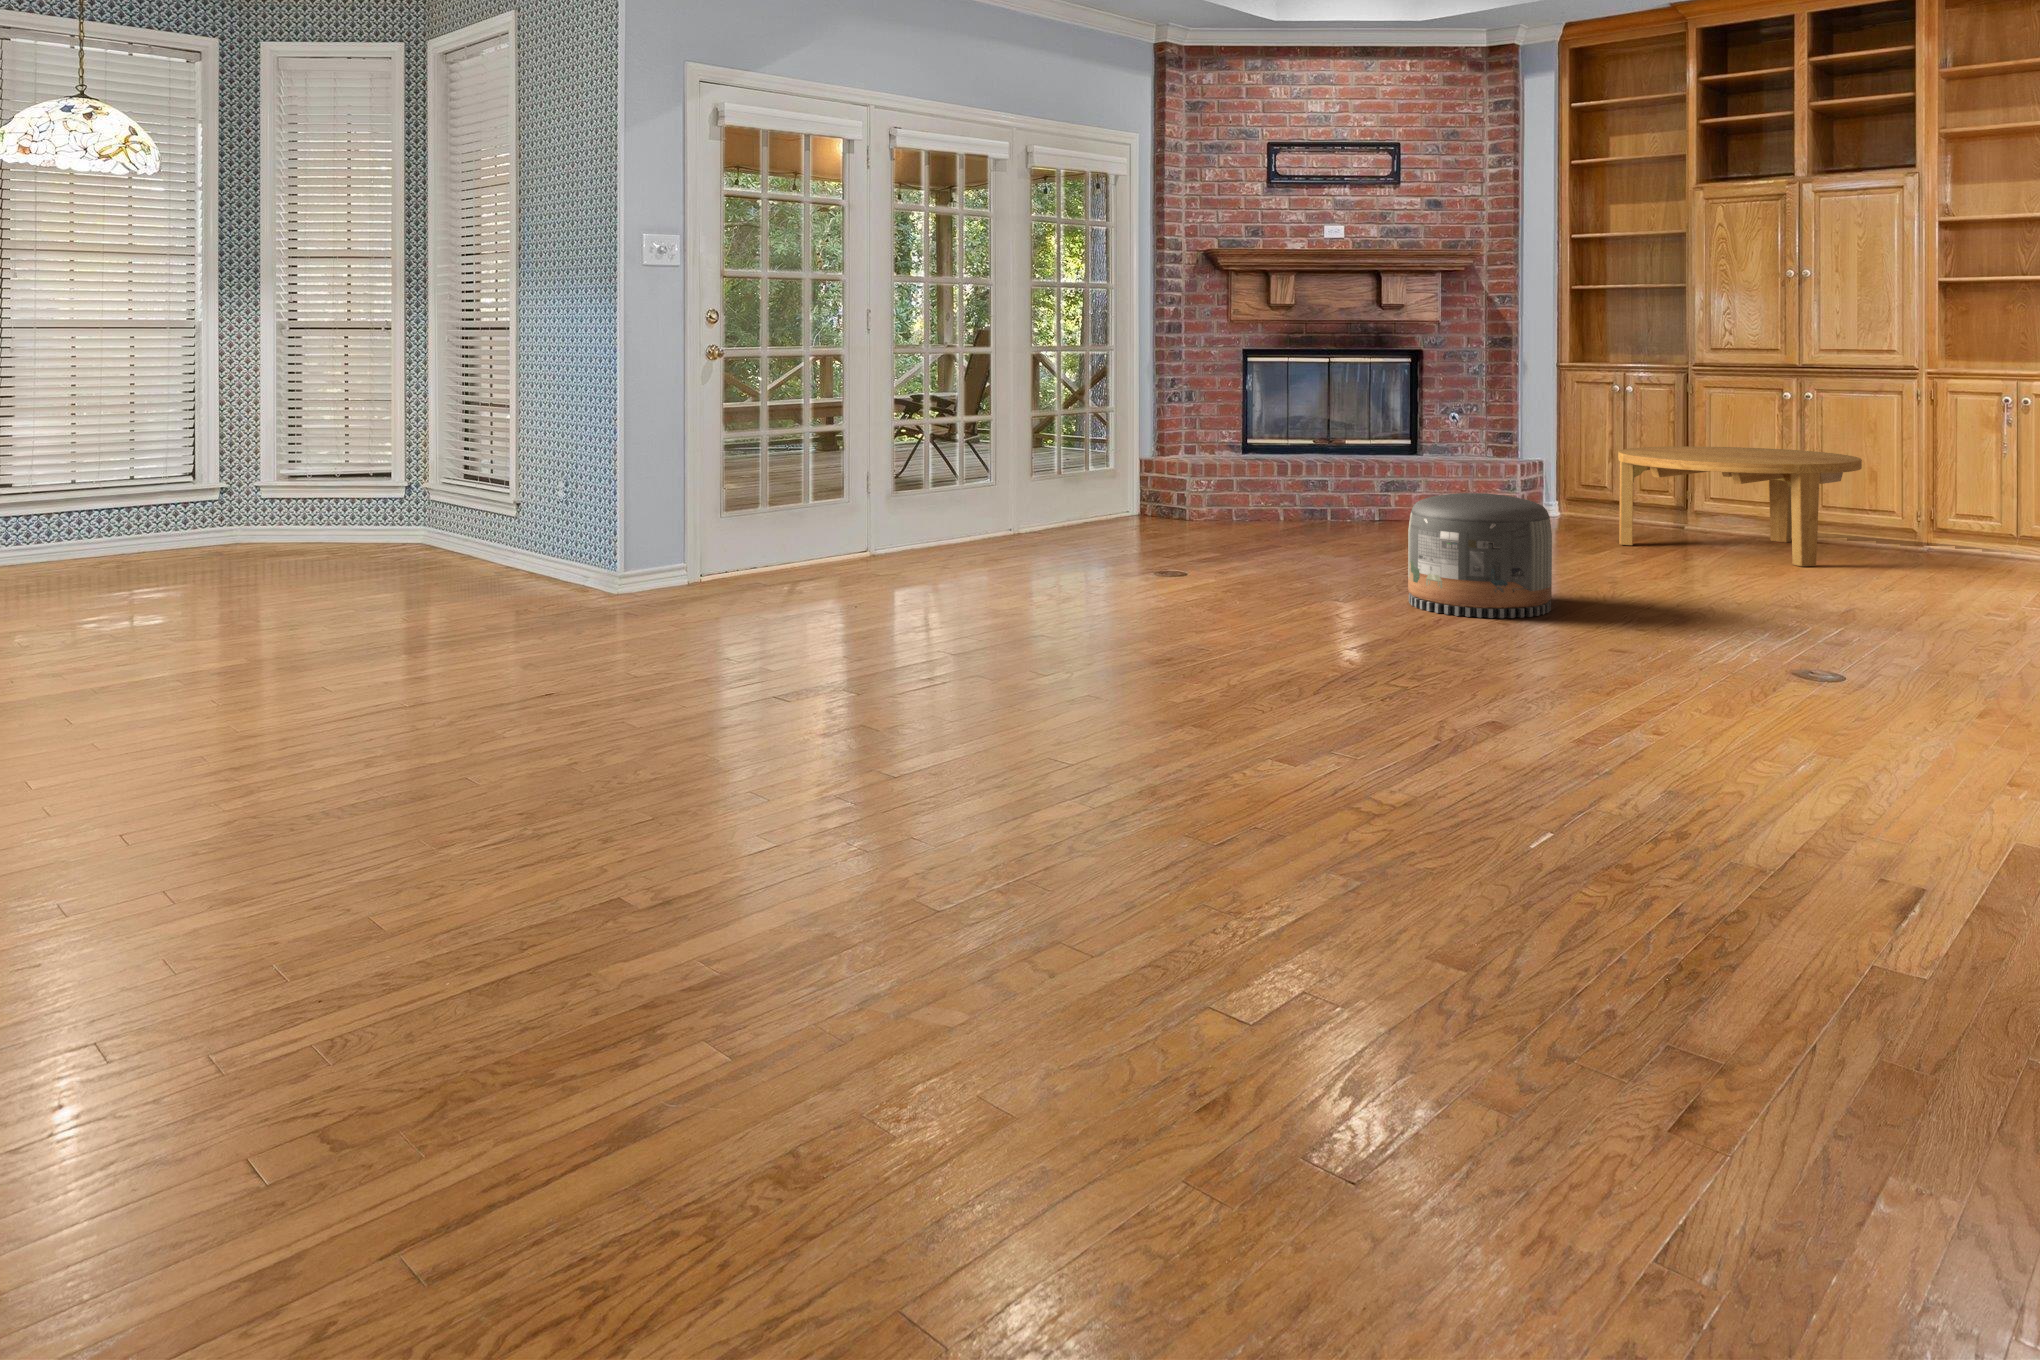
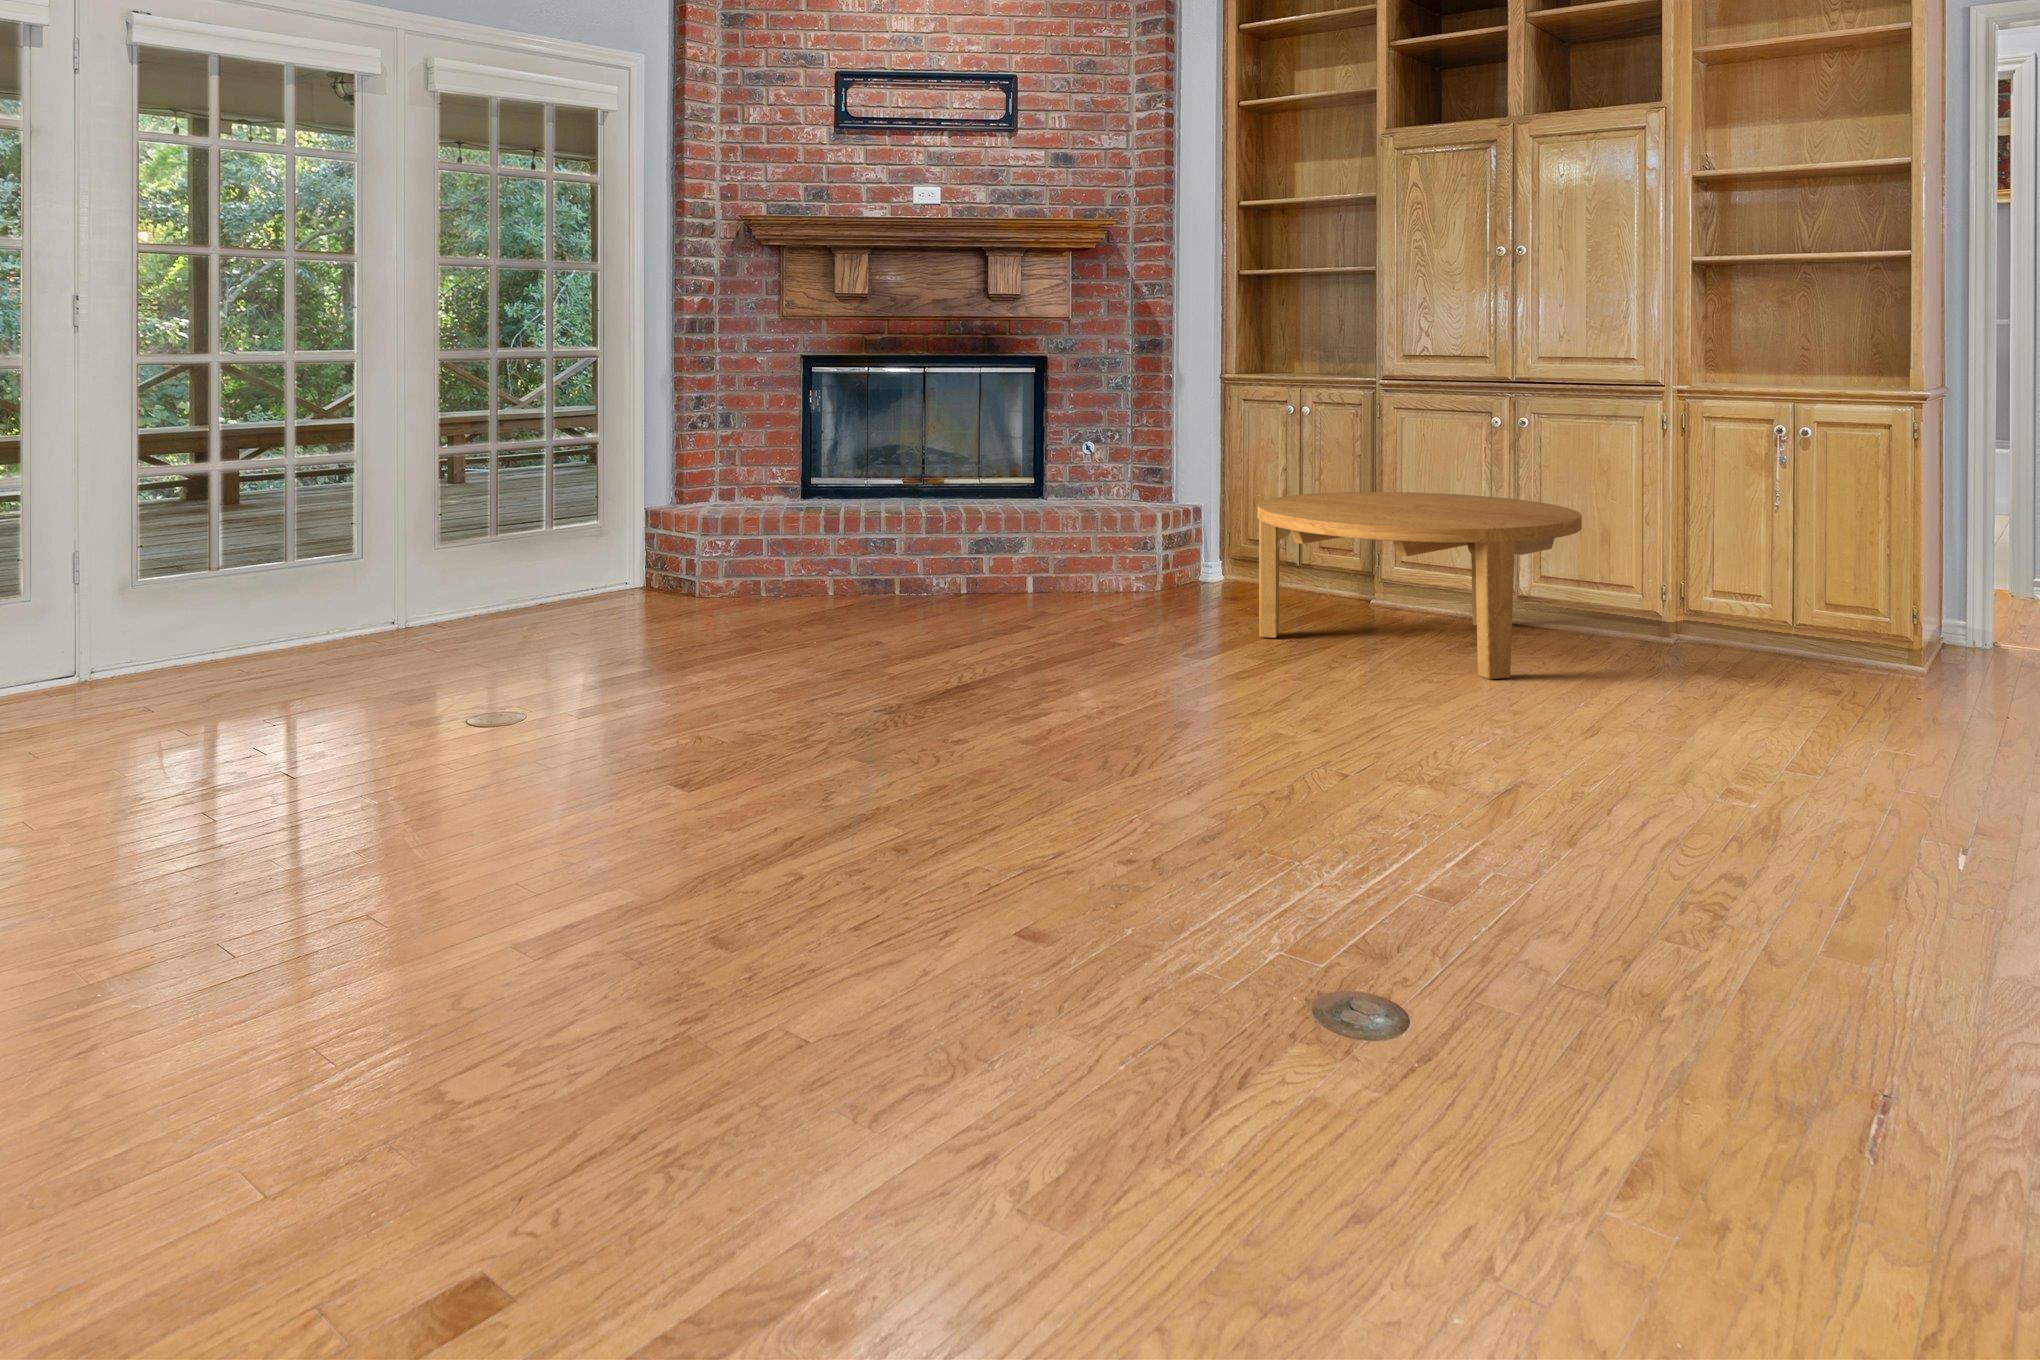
pouf: present [1408,493,1552,618] -> none [815,598,1040,822]

